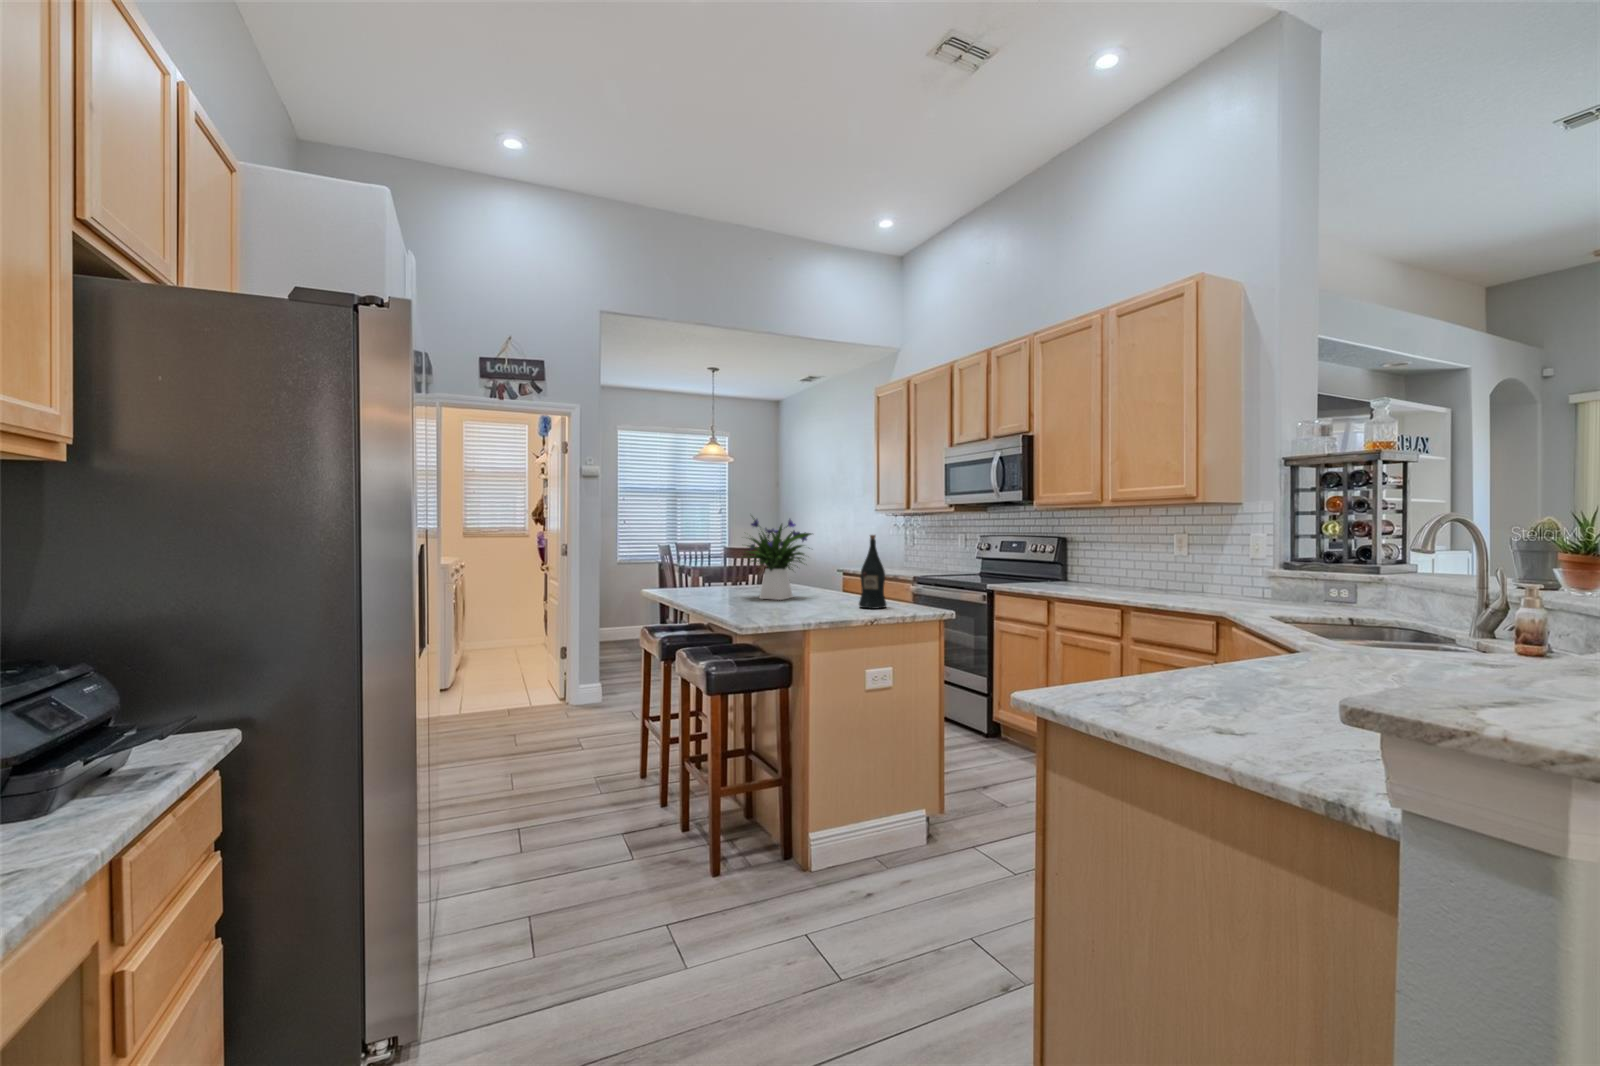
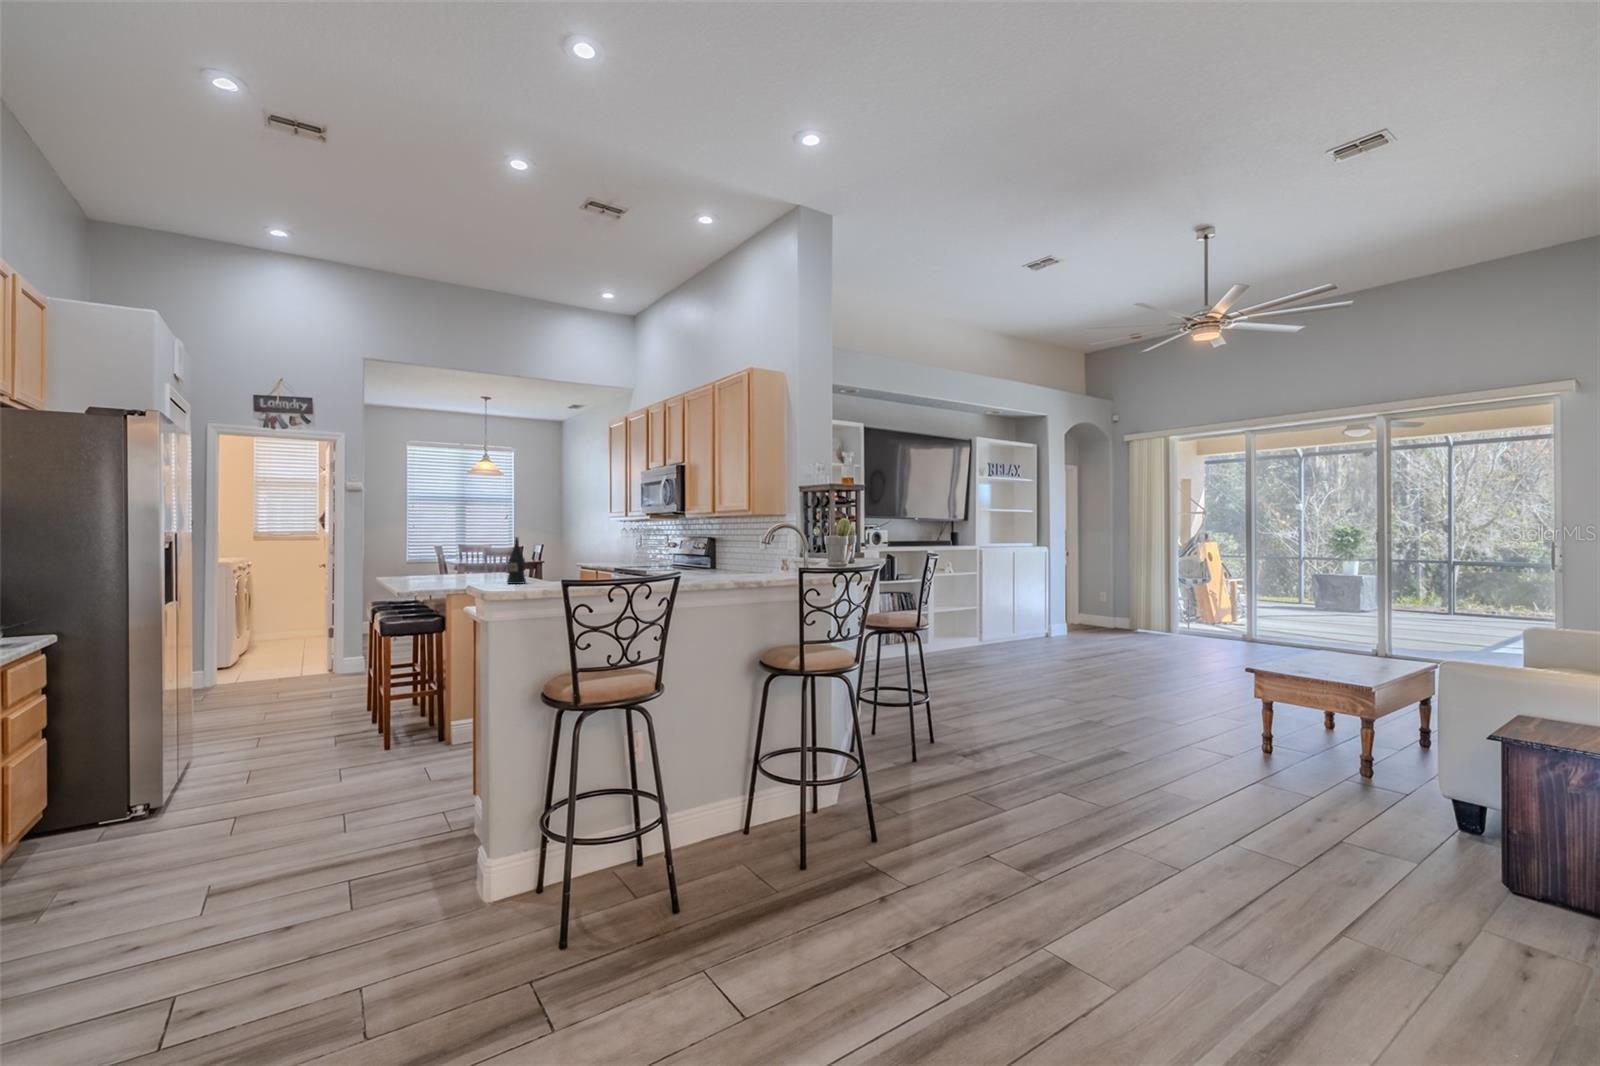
flower arrangement: present [747,518,811,600] -> none [431,522,495,581]

